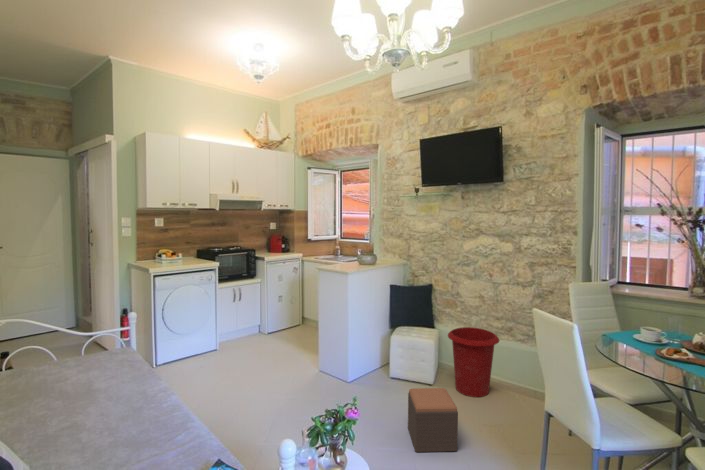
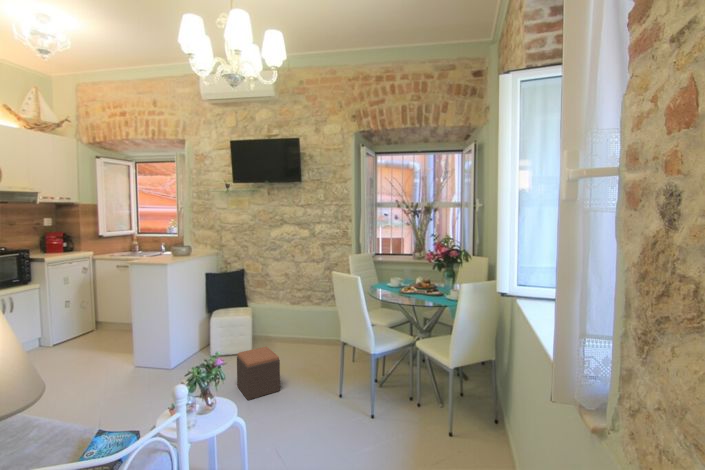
waste bin: present [448,327,500,397] -> none [262,300,303,354]

